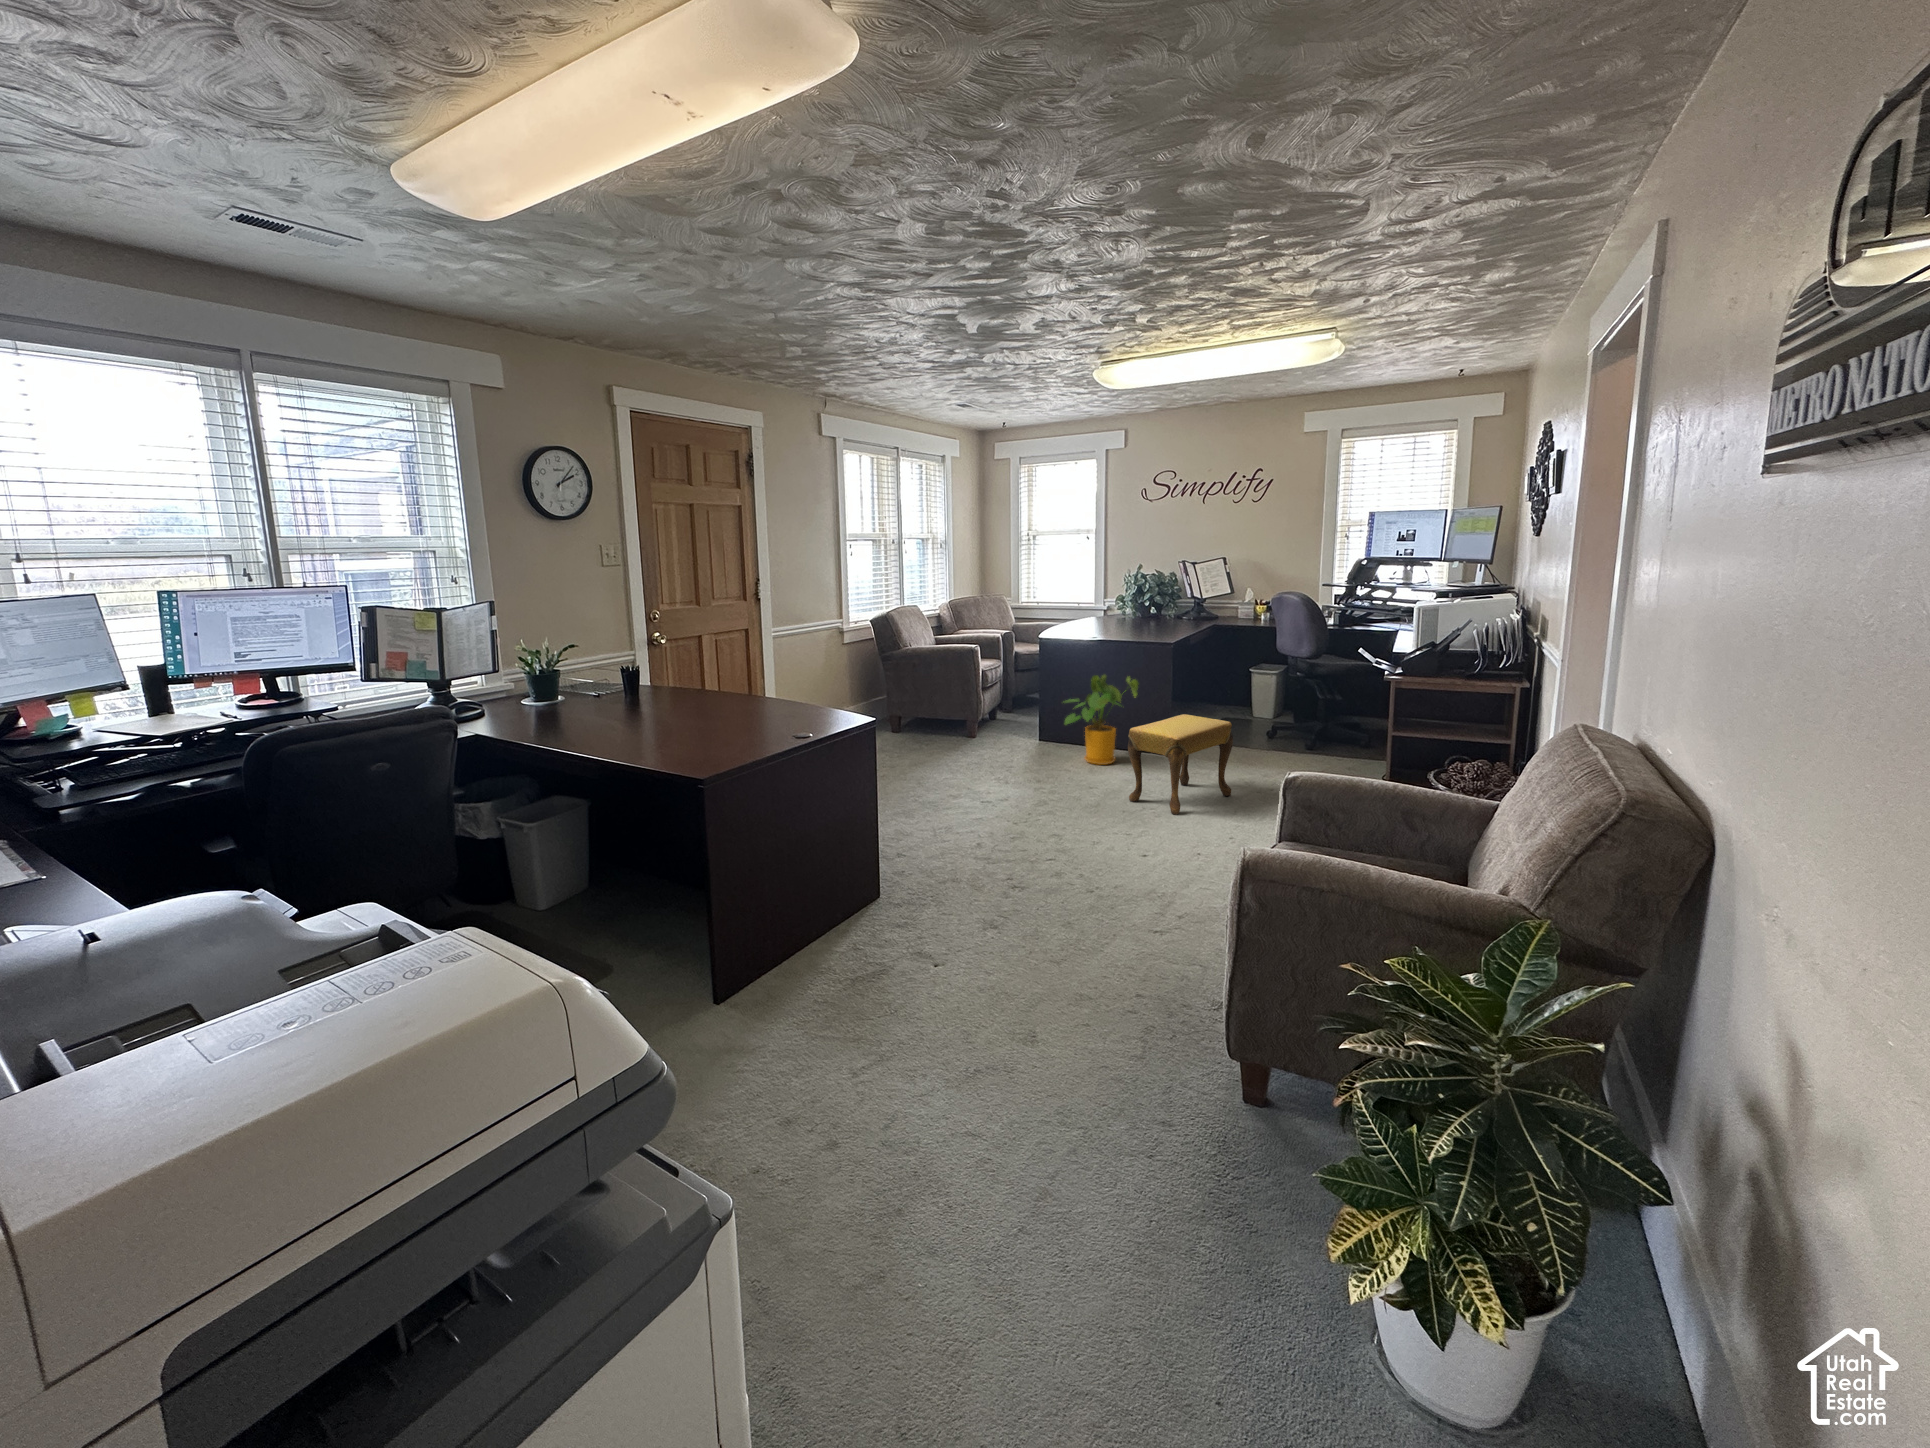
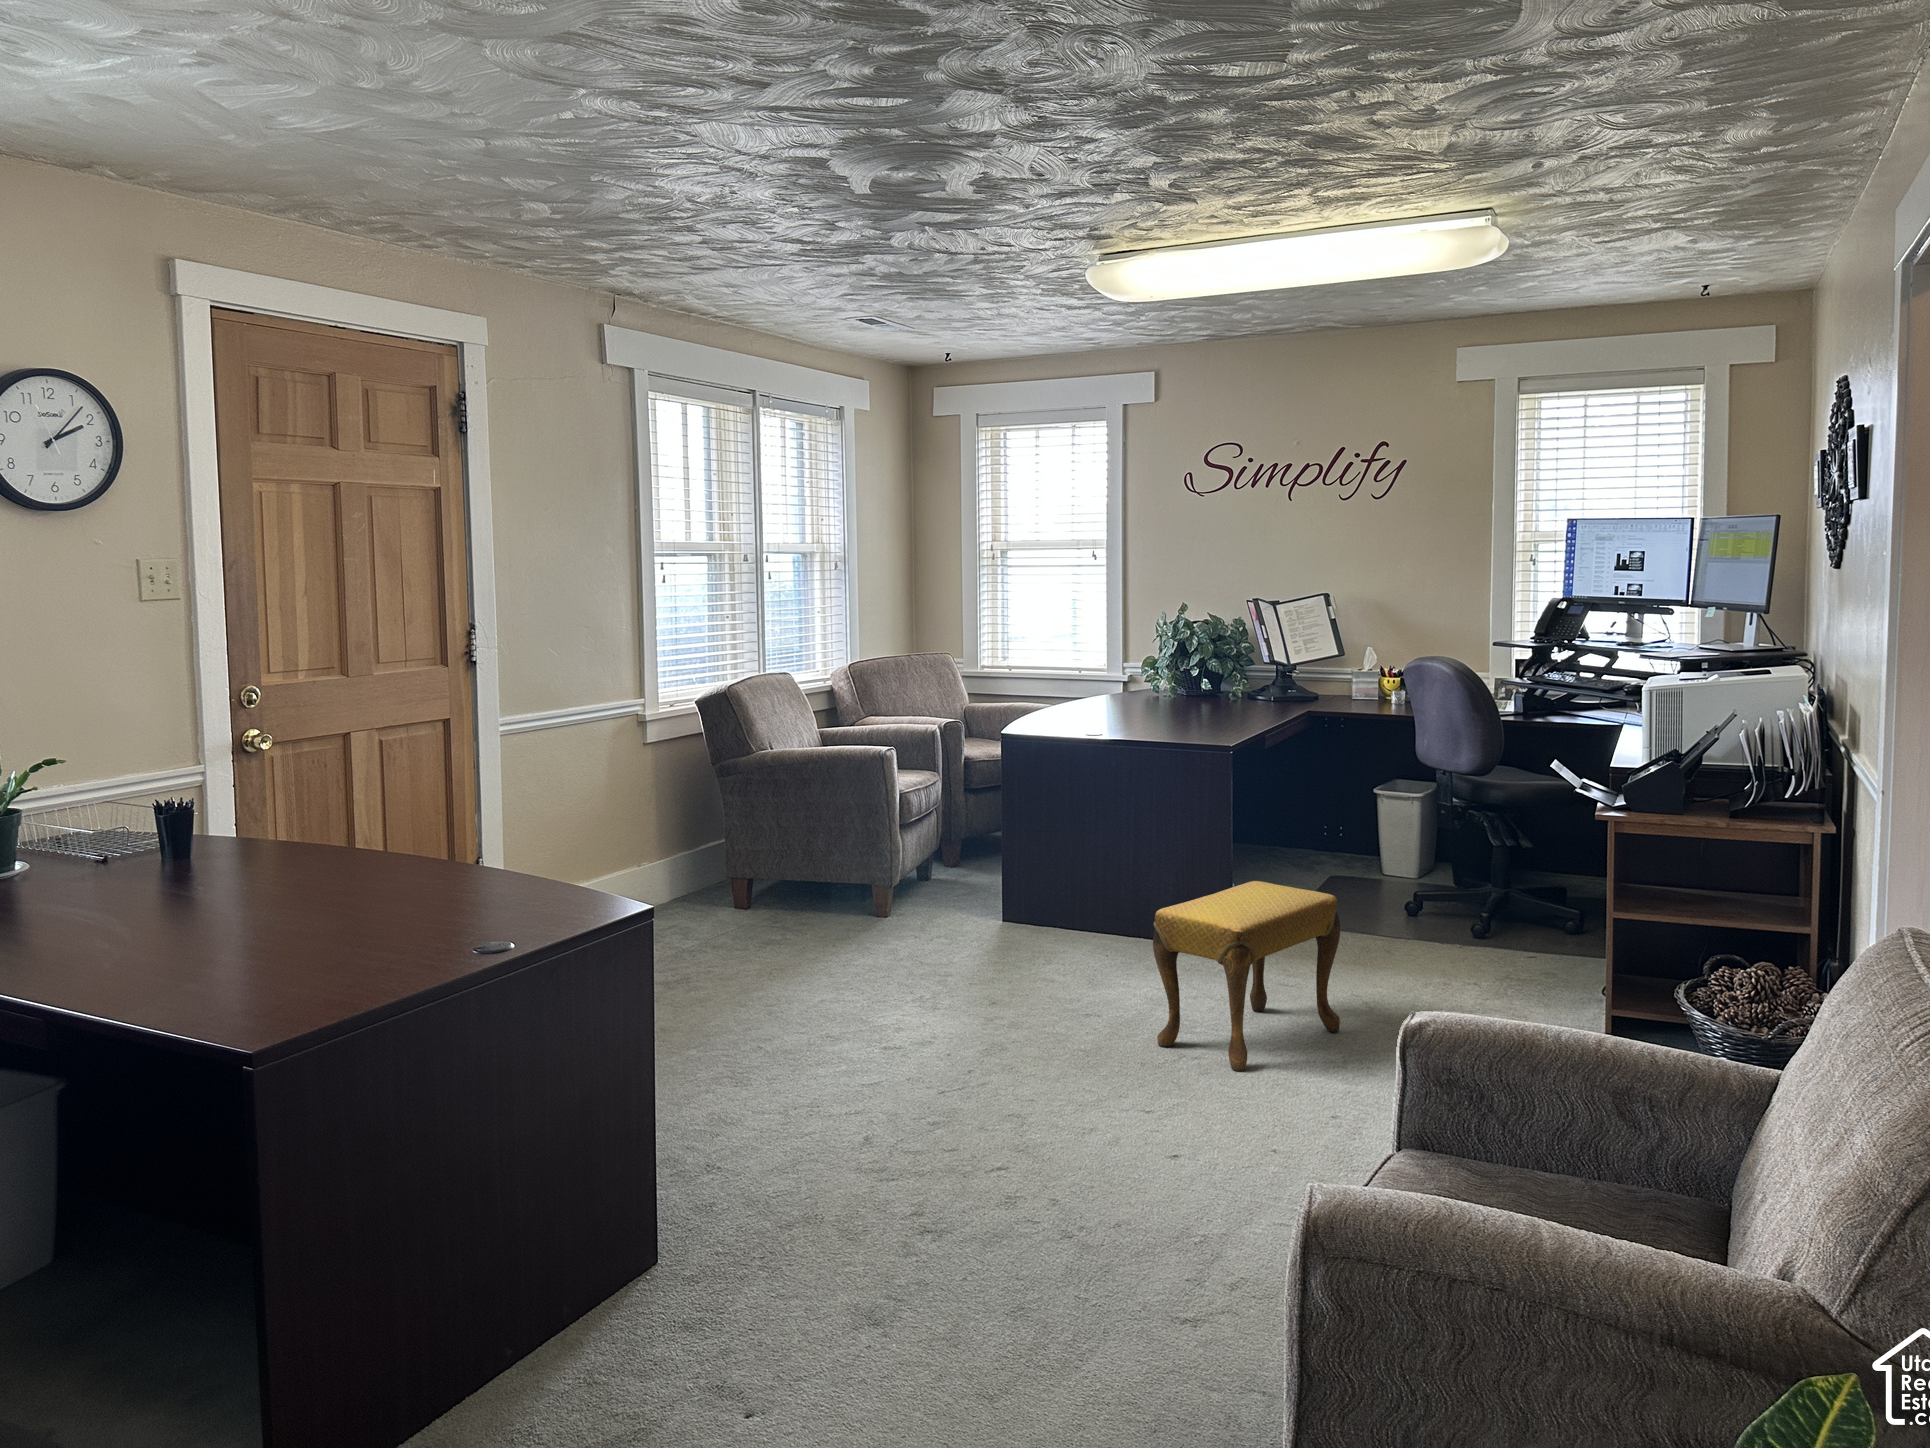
house plant: present [1065,675,1138,765] -> none [1038,806,1179,973]

